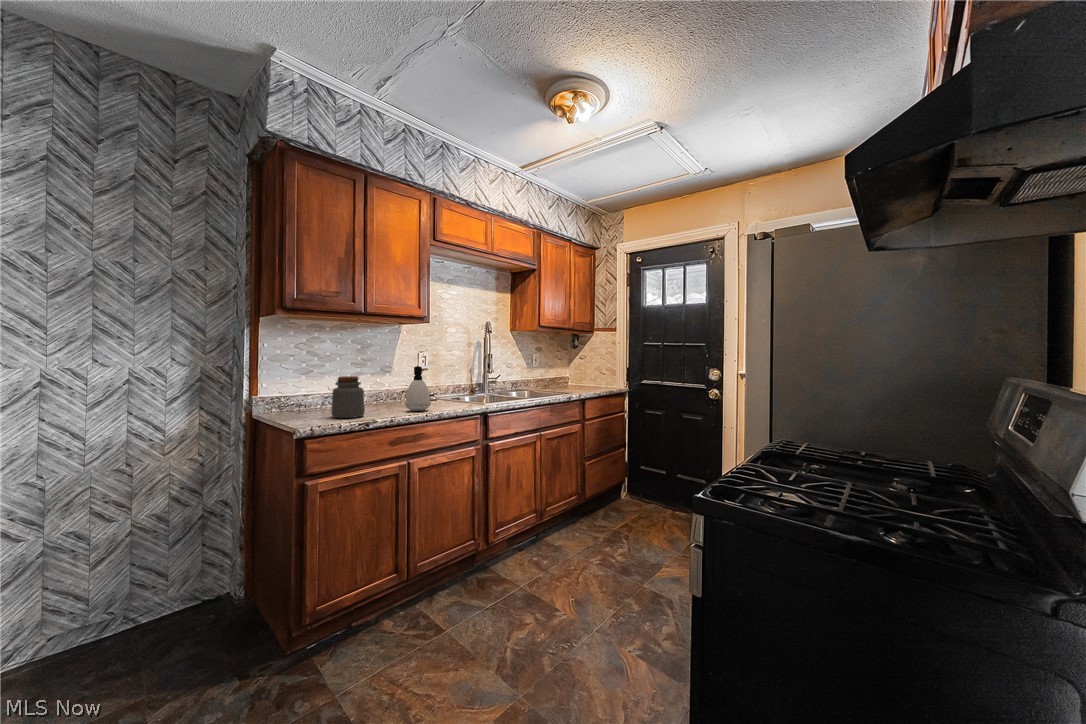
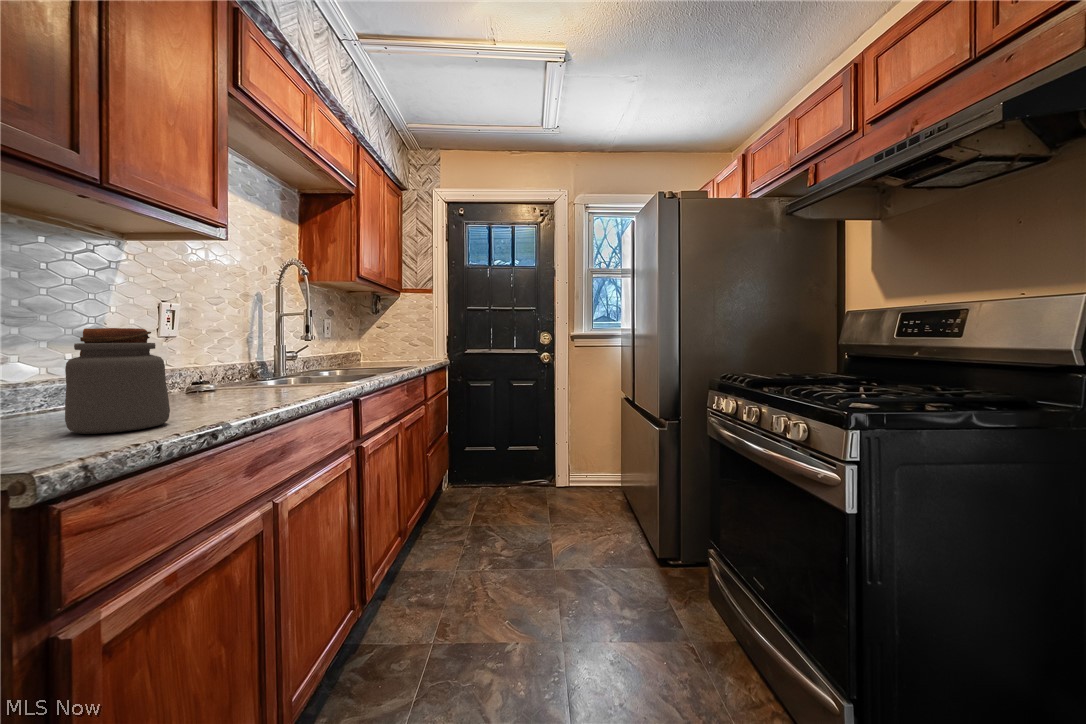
soap dispenser: present [406,366,430,411] -> none [232,316,287,402]

